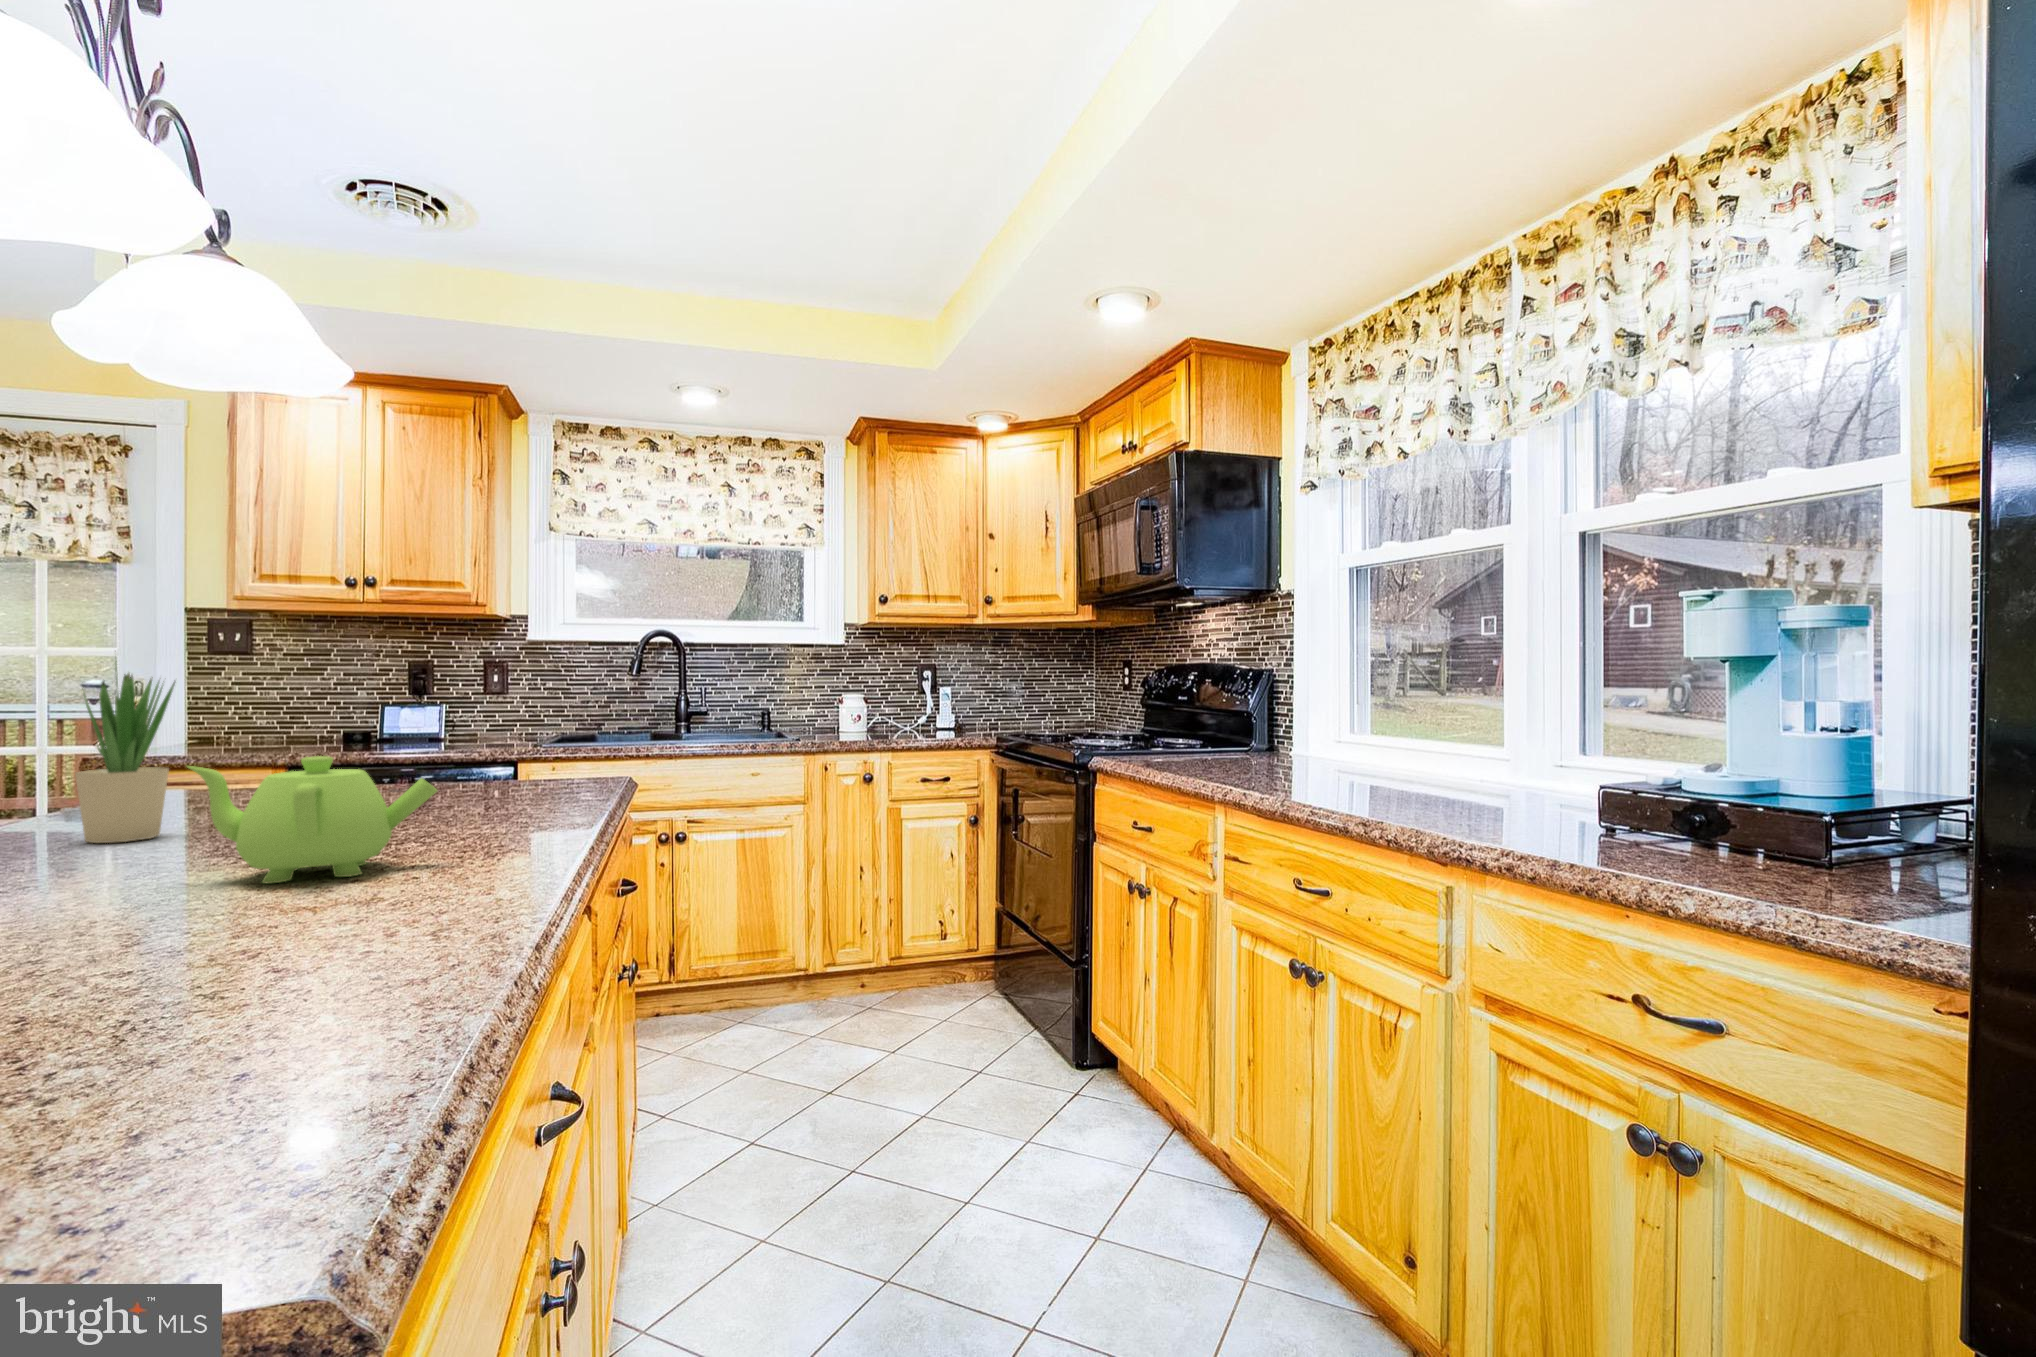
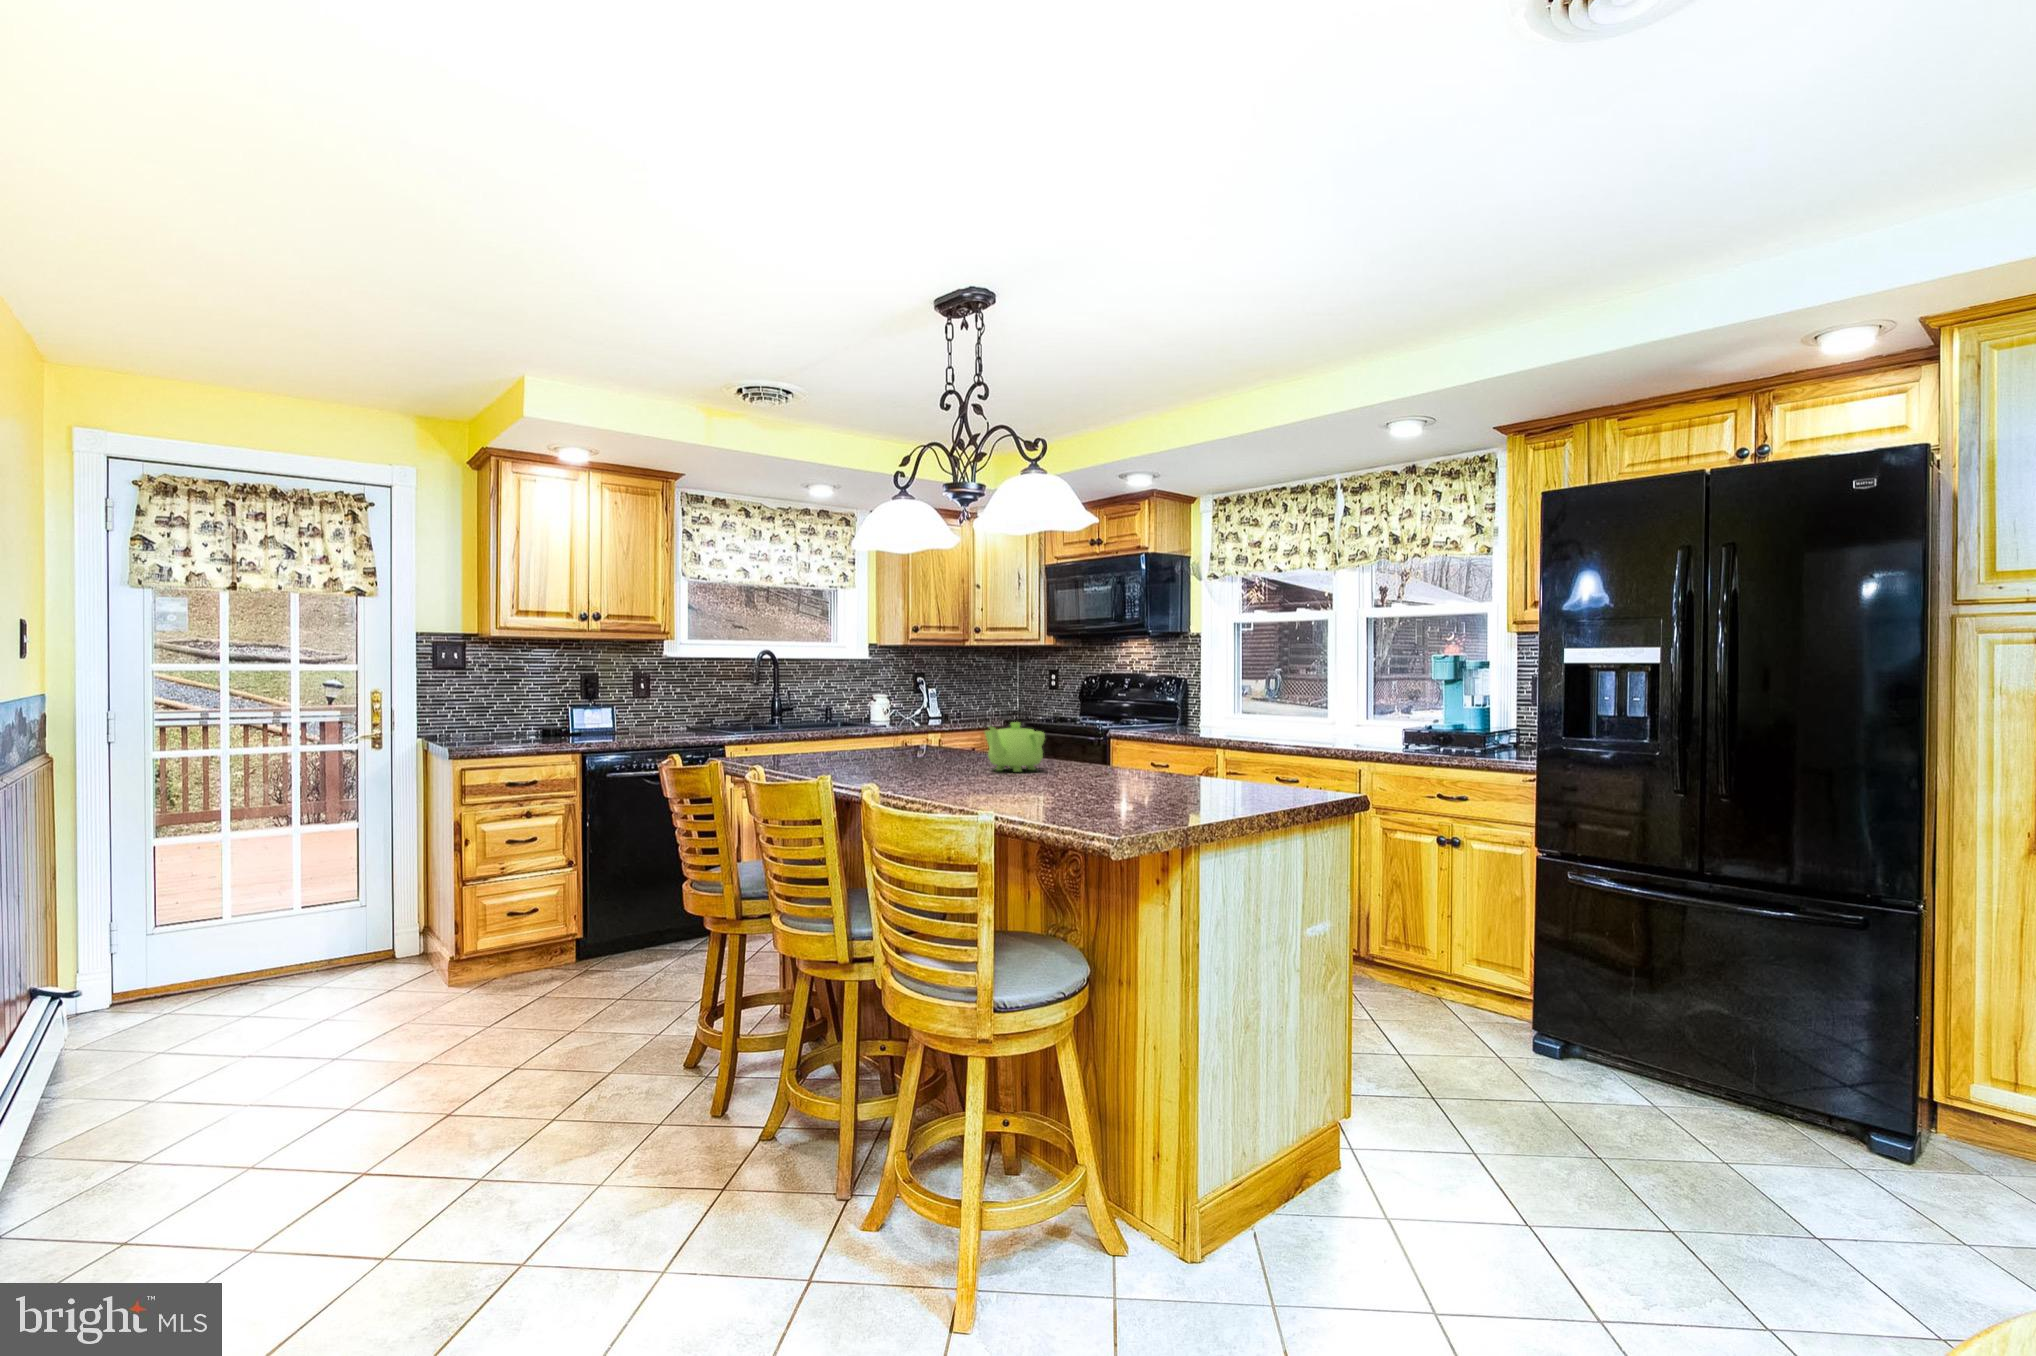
potted plant: present [75,661,175,843] -> none [835,676,873,769]

